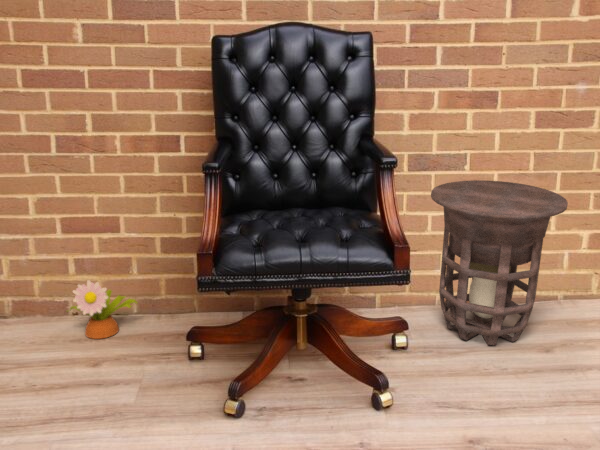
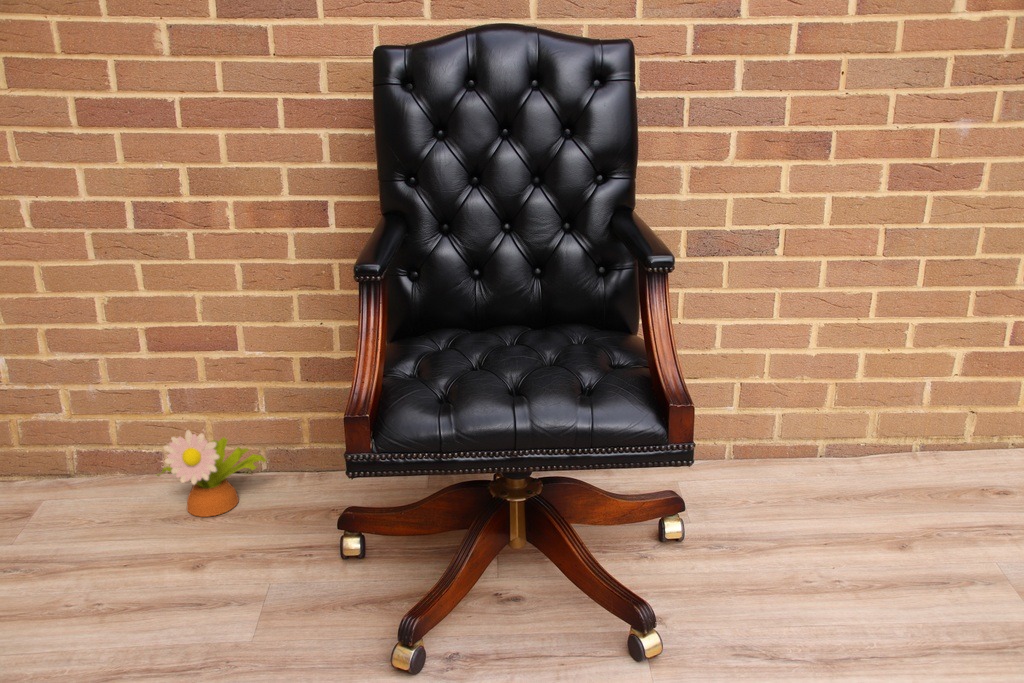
side table: present [431,180,568,345] -> none [722,273,941,534]

